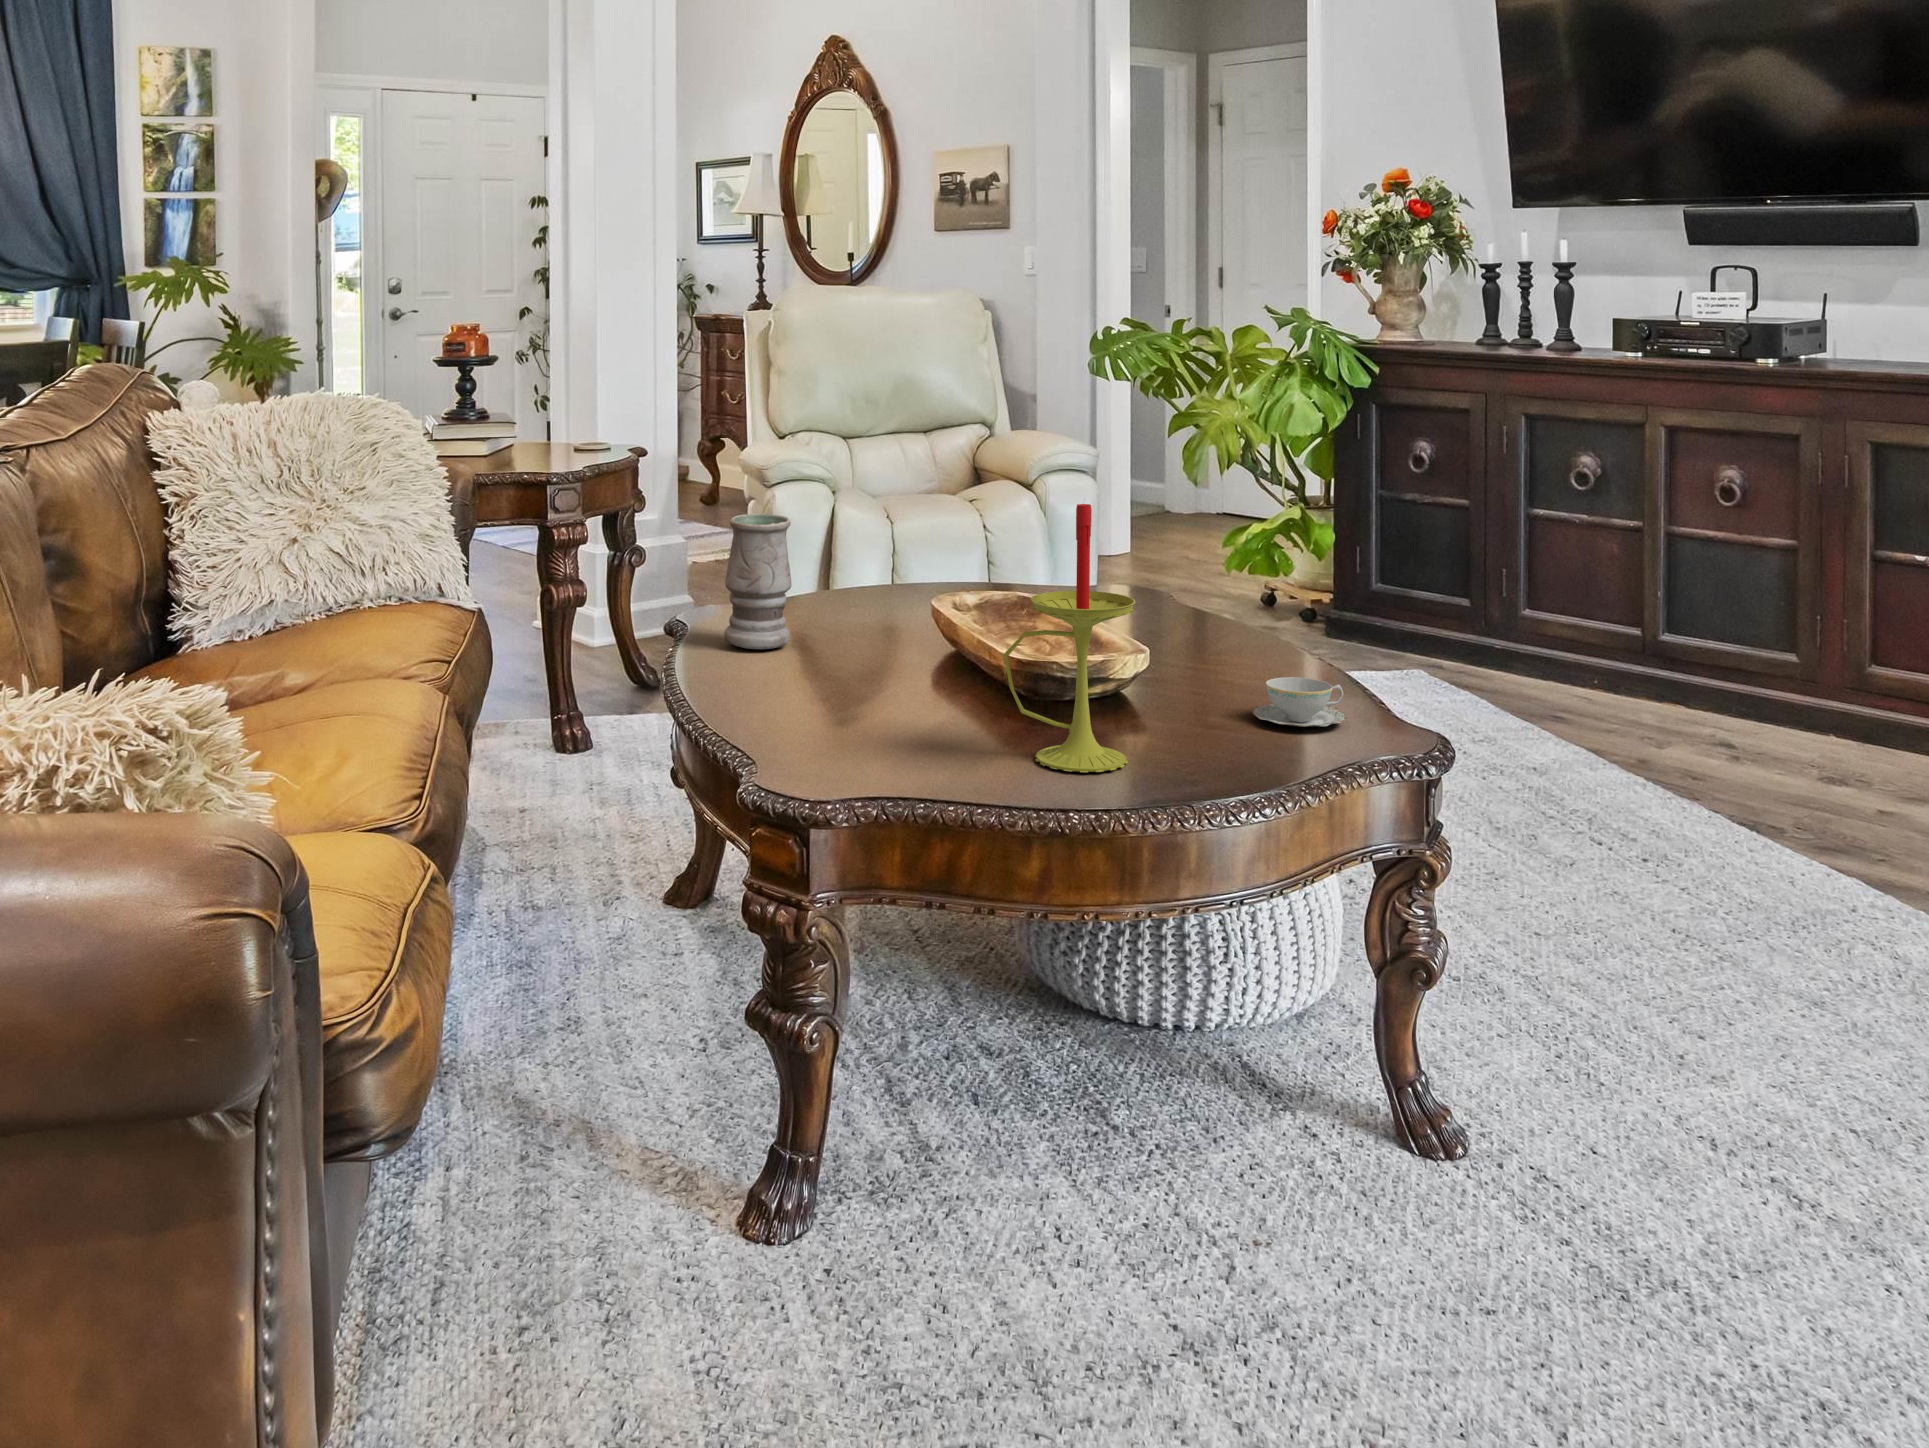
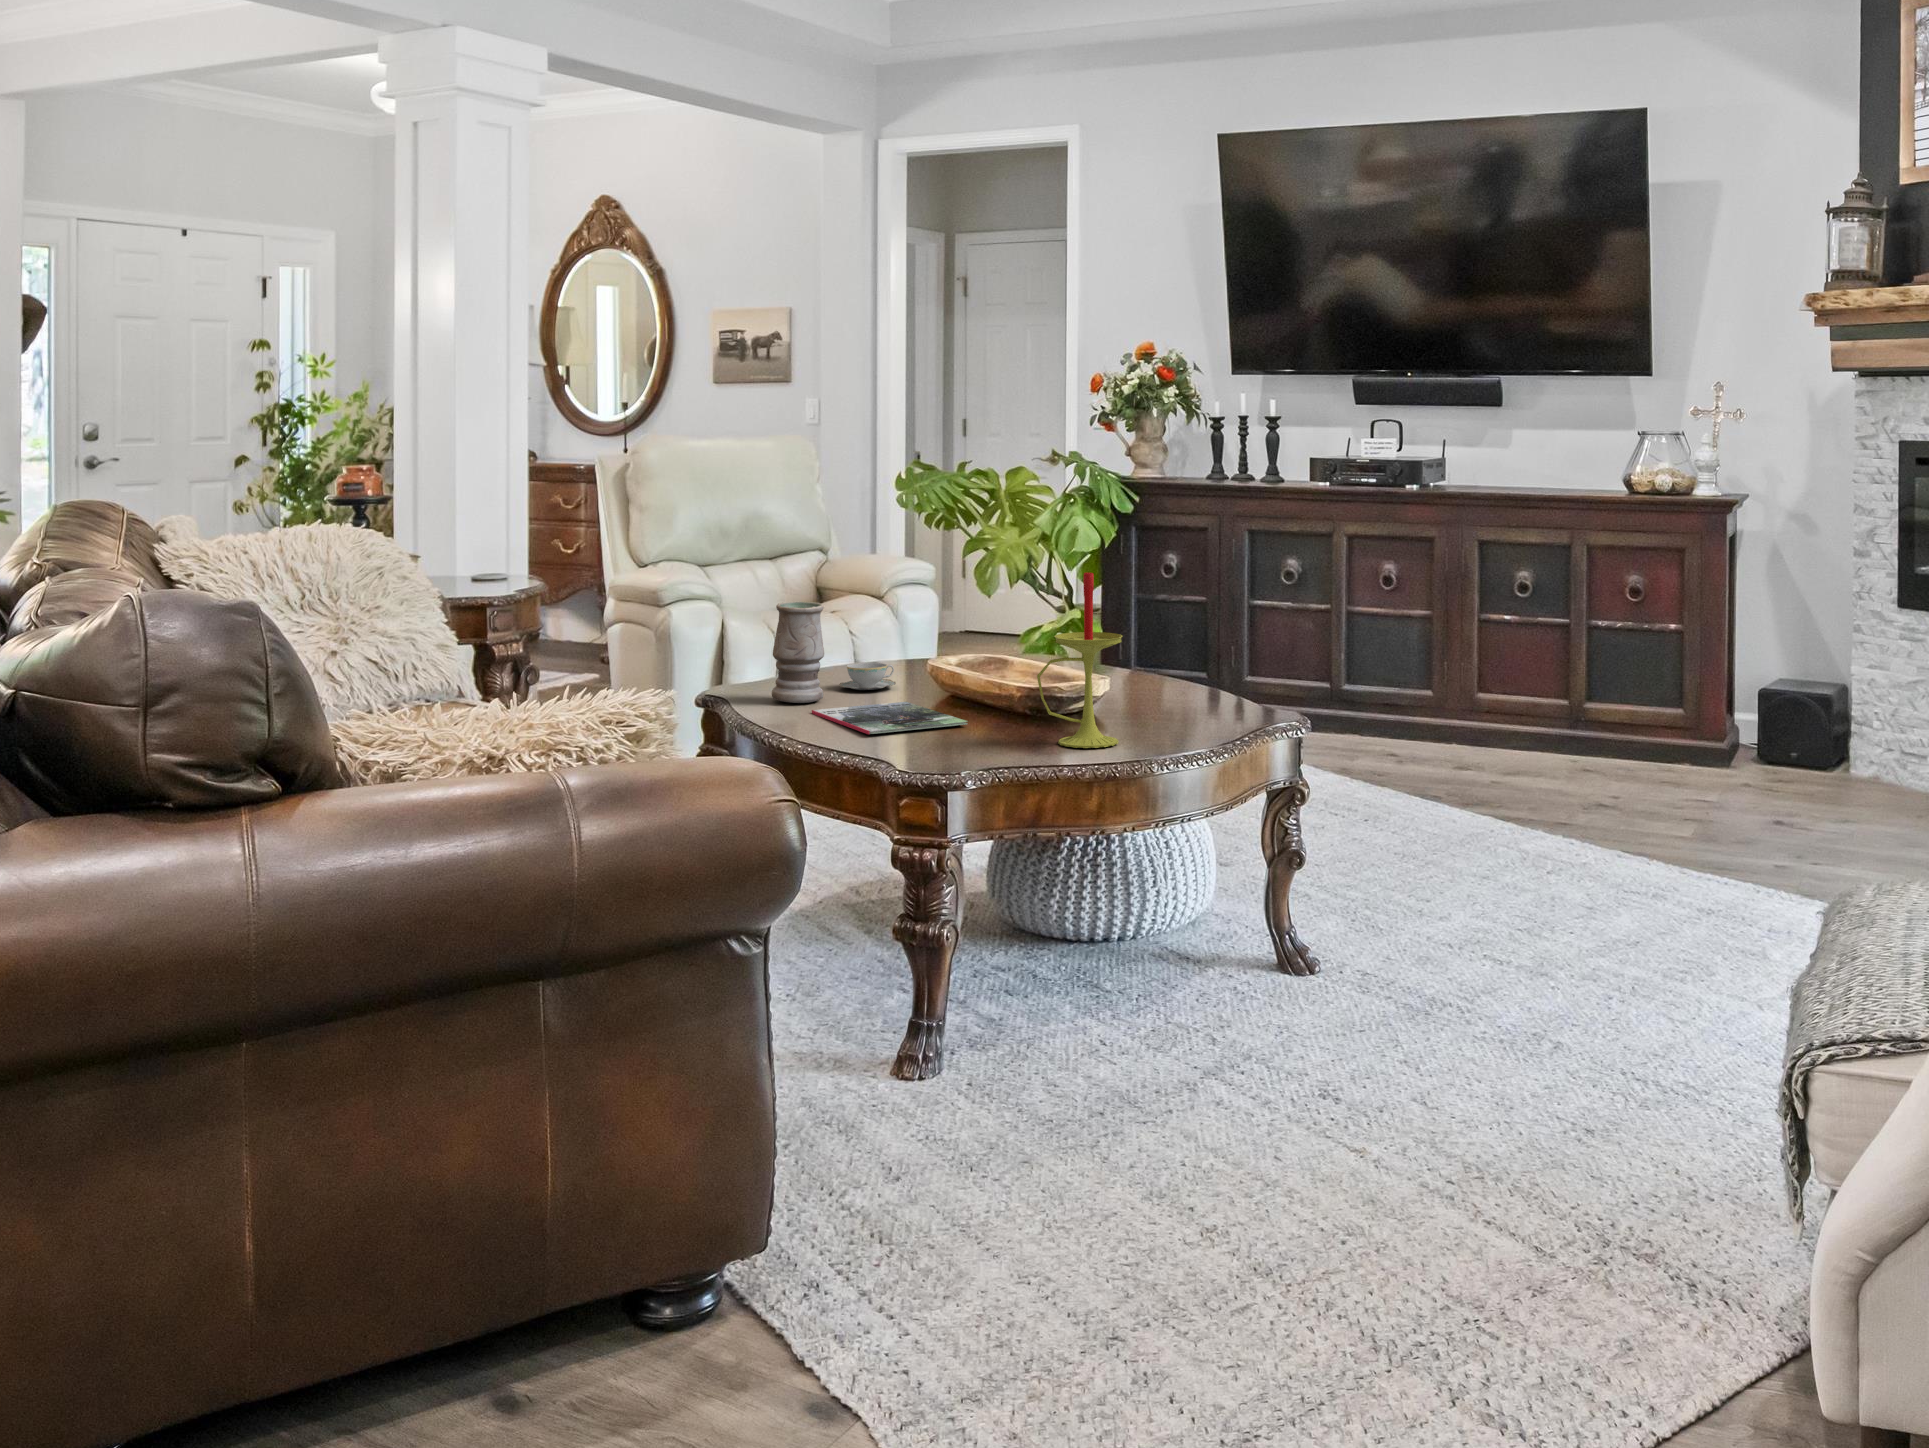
magazine: none [756,658,934,714] -> present [812,702,967,734]
teacup: present [1252,677,1346,727] -> present [839,663,896,690]

